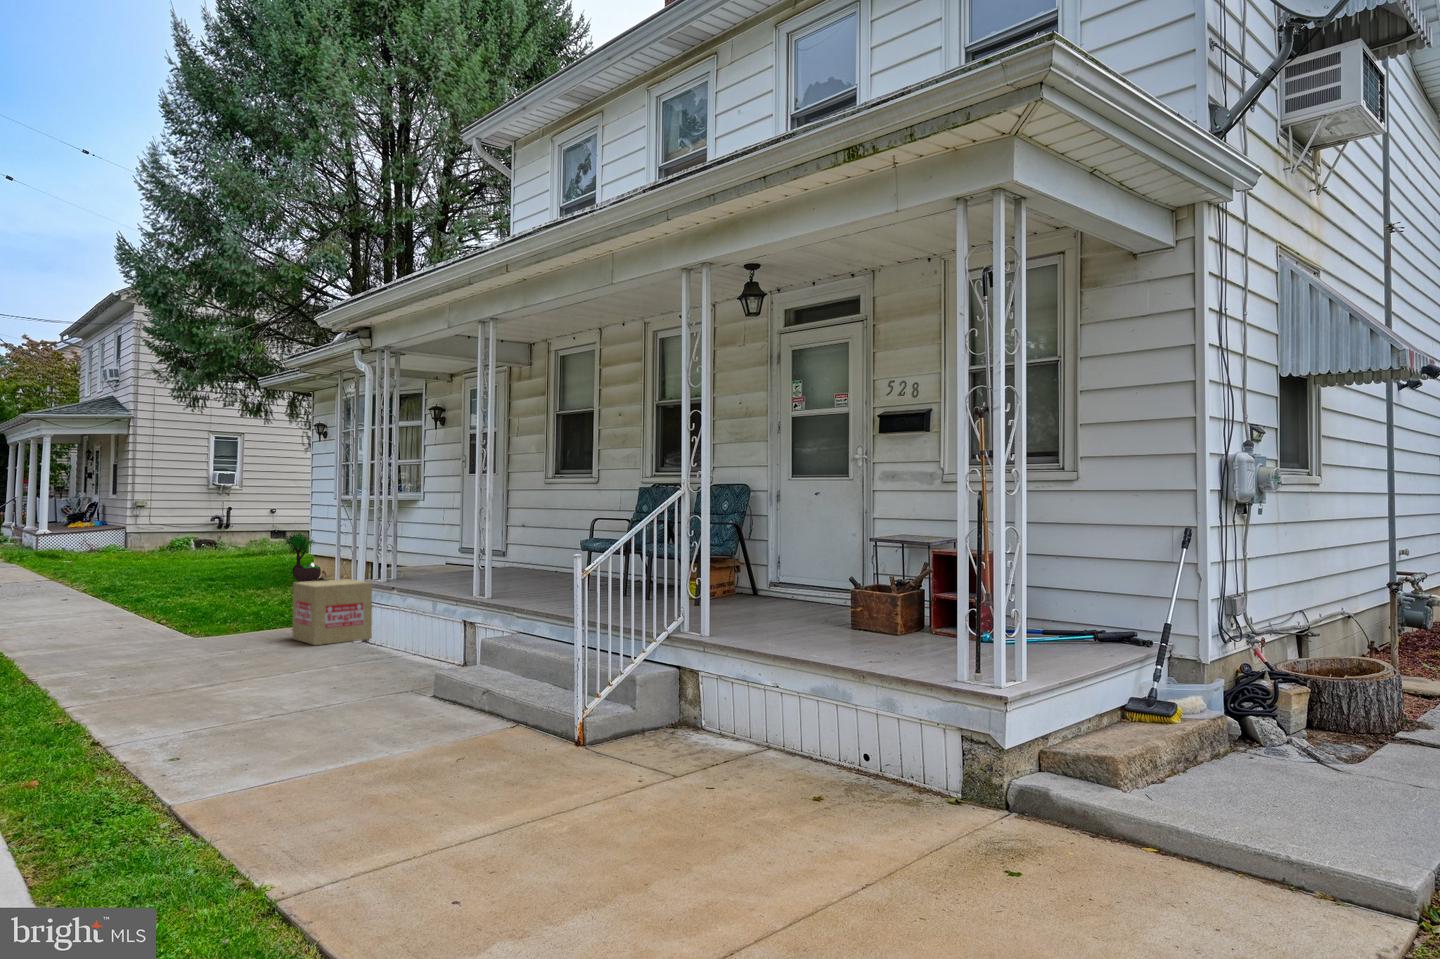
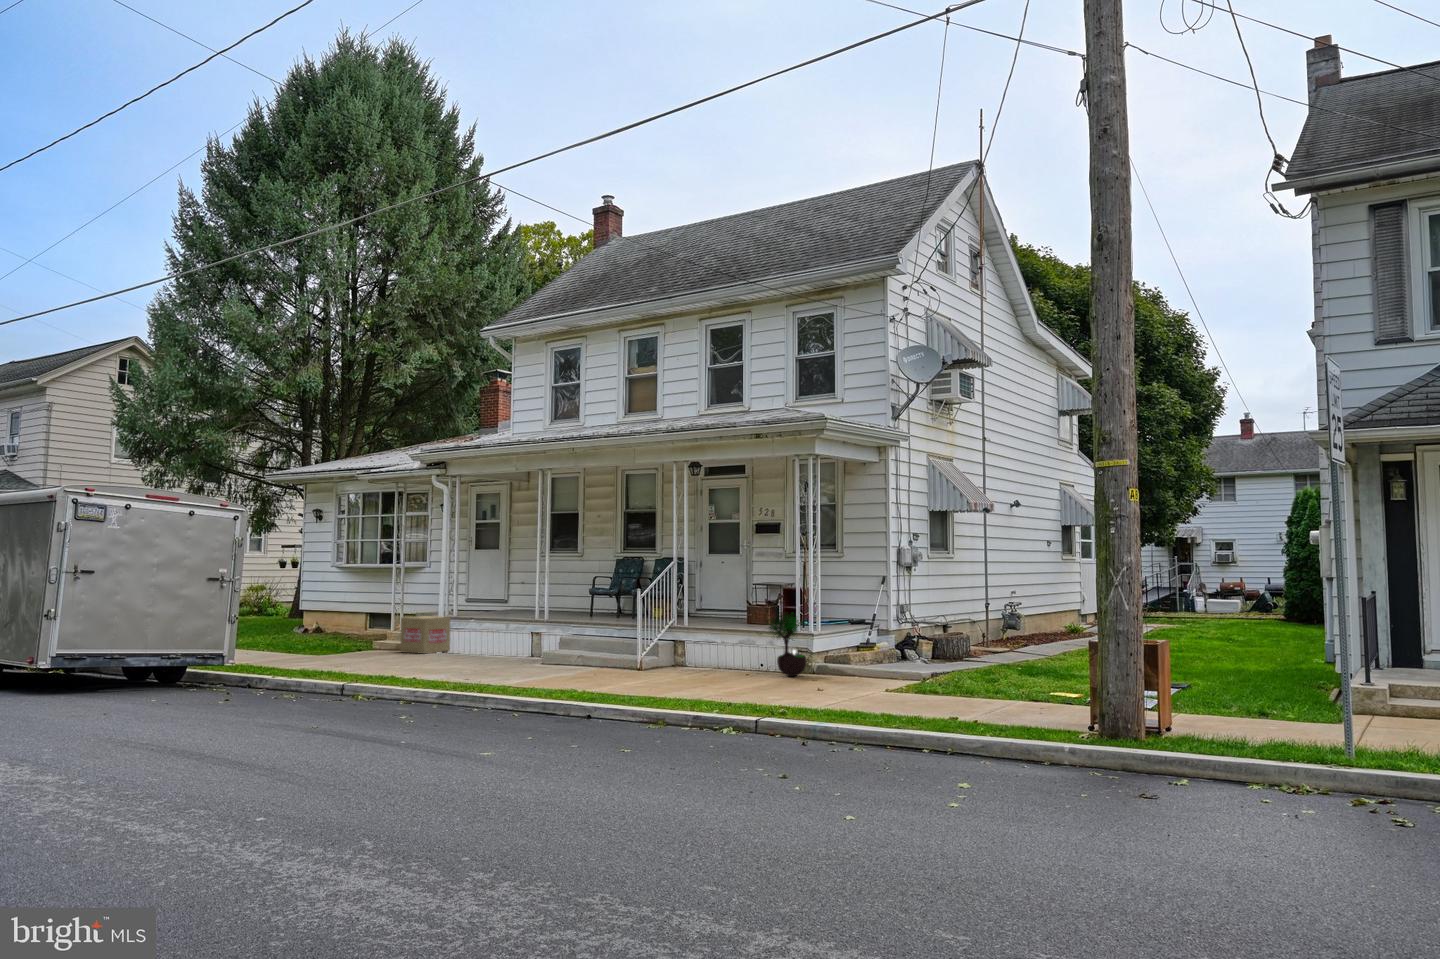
potted tree: present [285,531,321,582] -> present [769,615,806,676]

